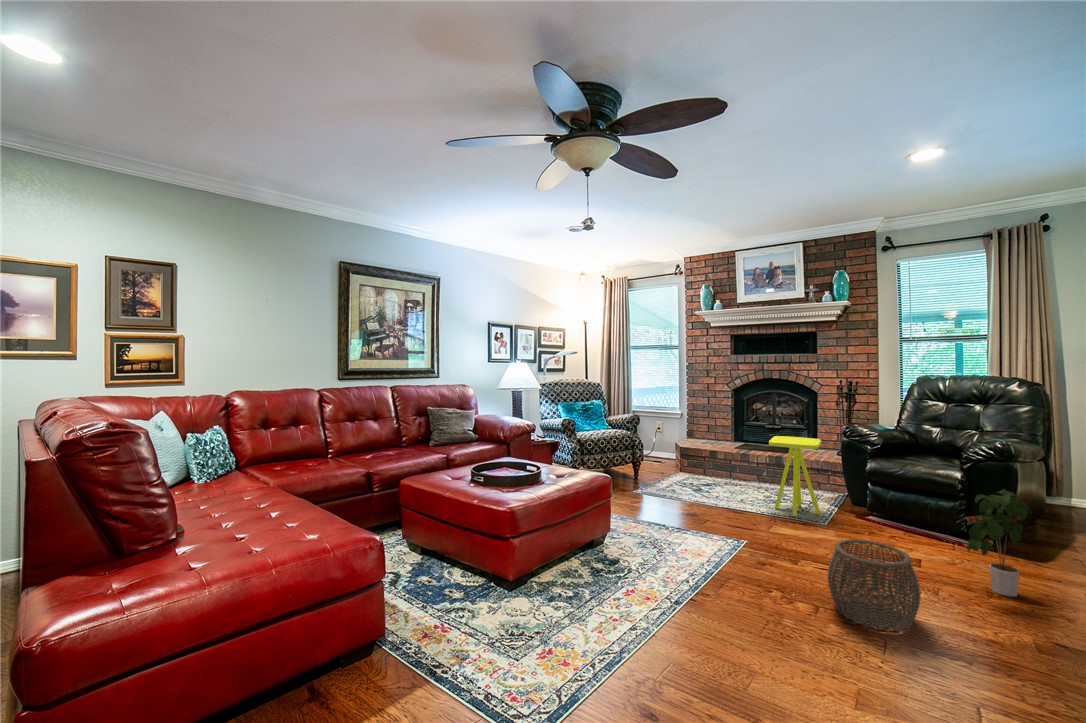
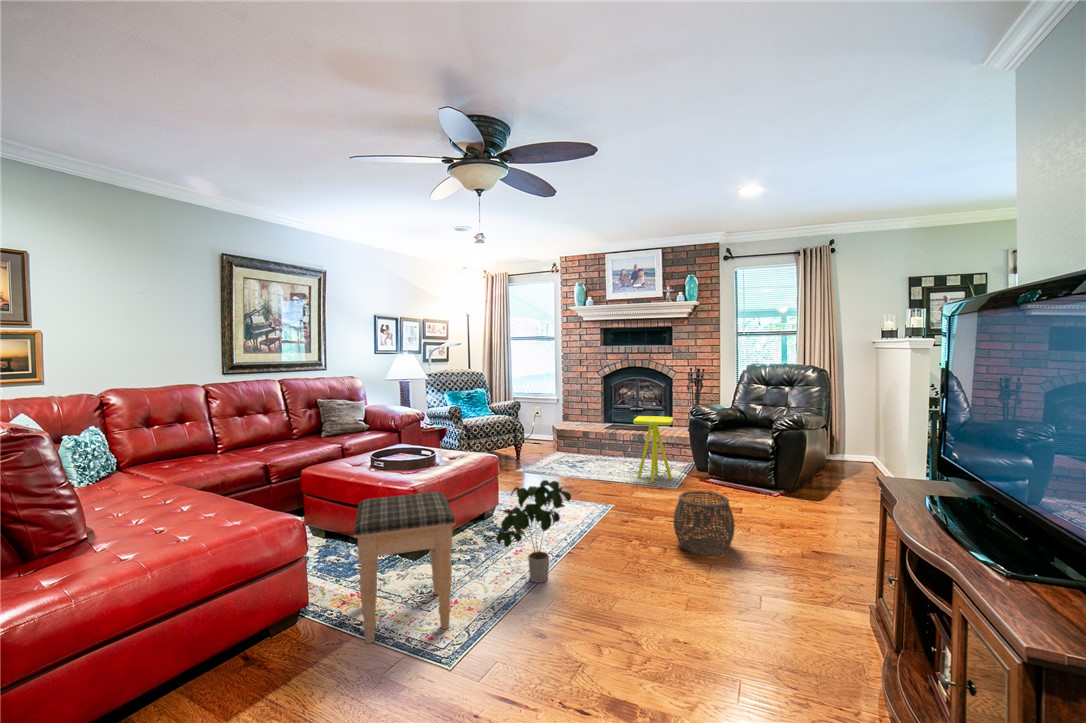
potted plant: present [964,489,1032,597] -> present [496,480,571,583]
footstool: none [431,520,545,693] -> present [353,492,456,644]

